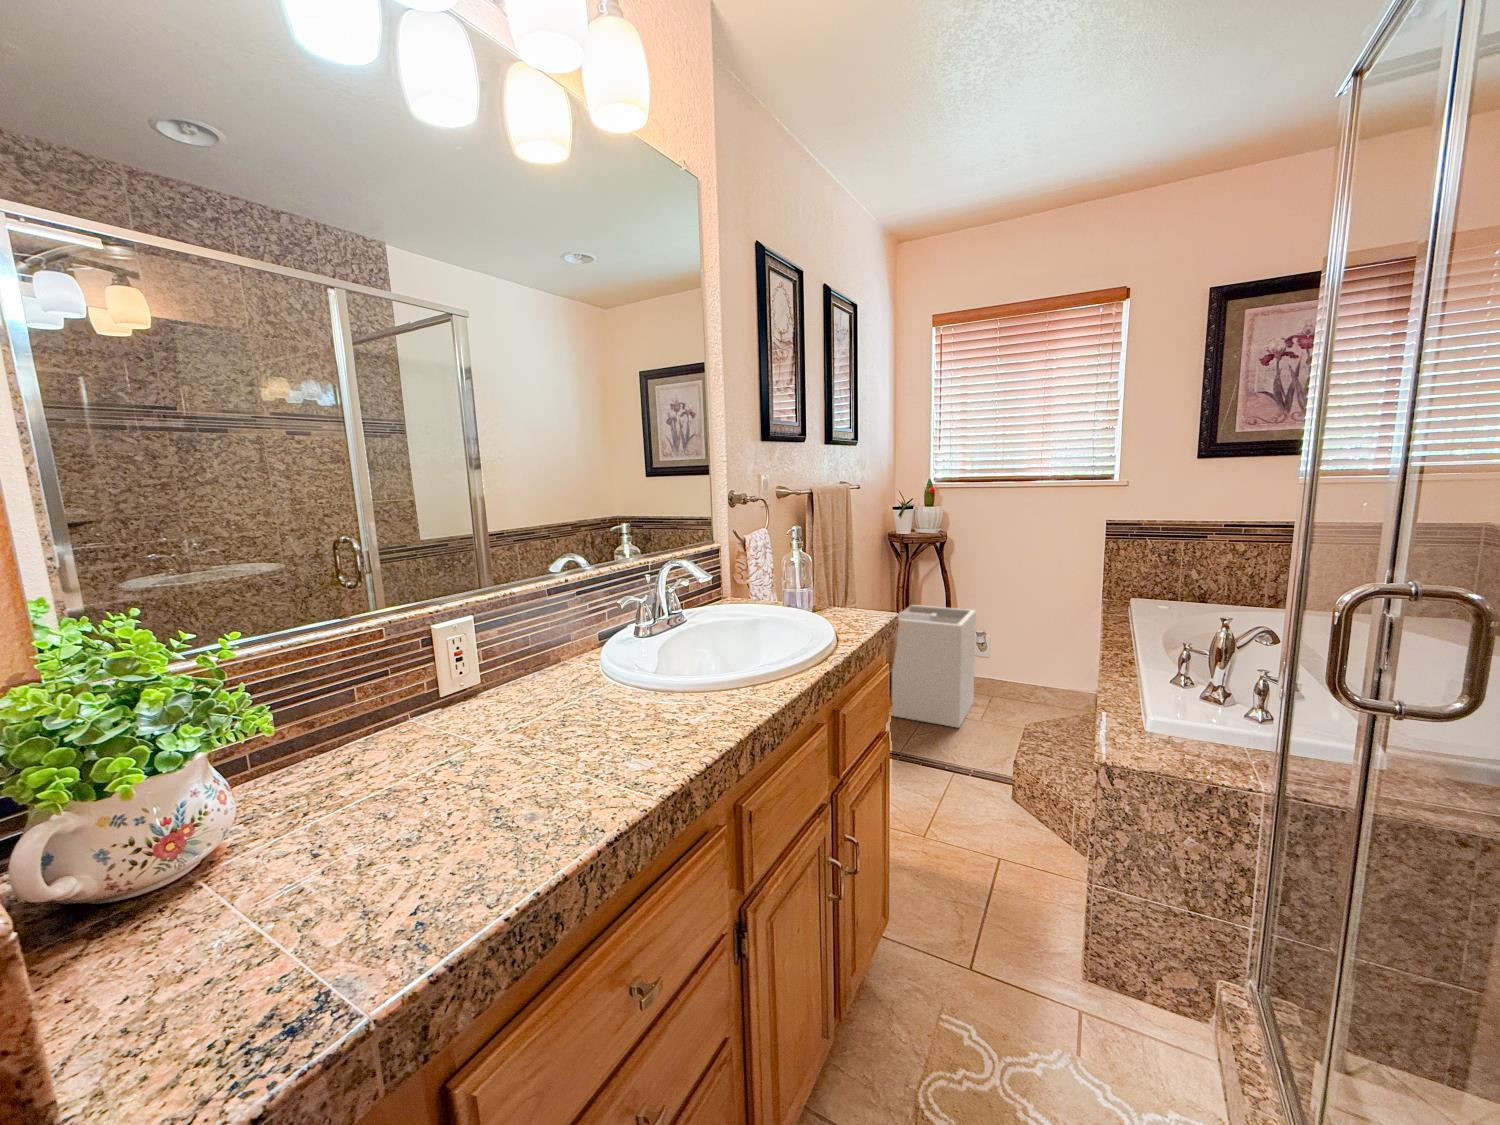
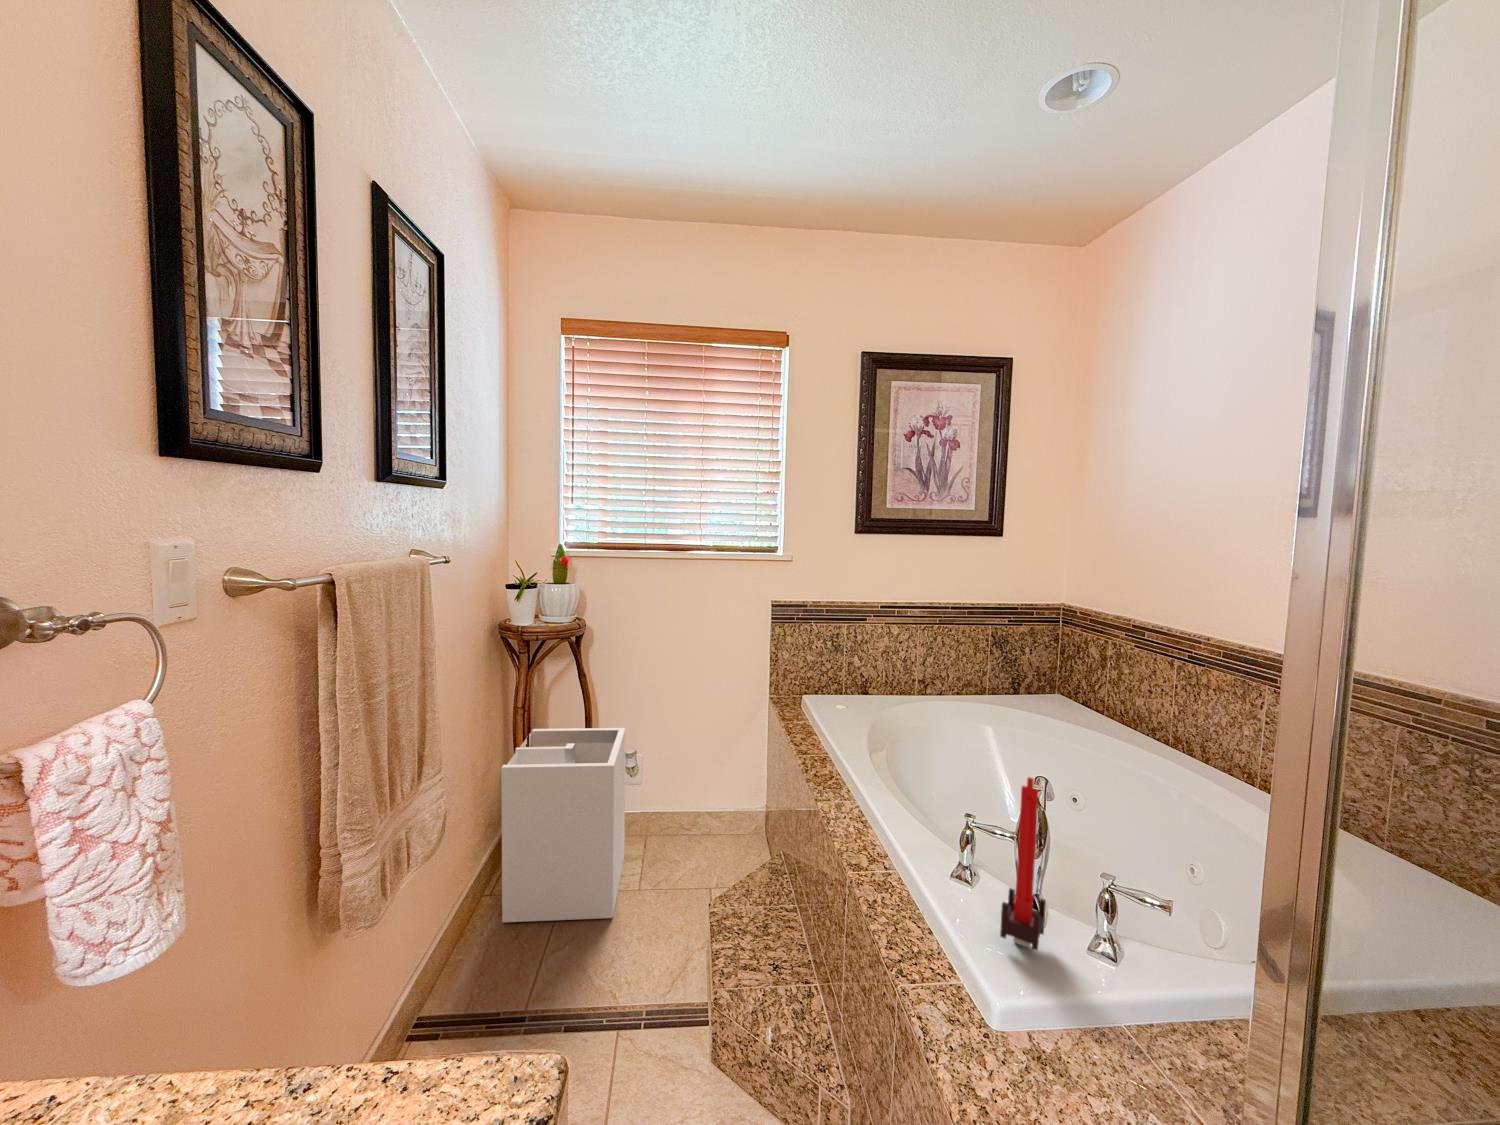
candle: none [1180,603,1220,713] -> present [1000,777,1046,950]

